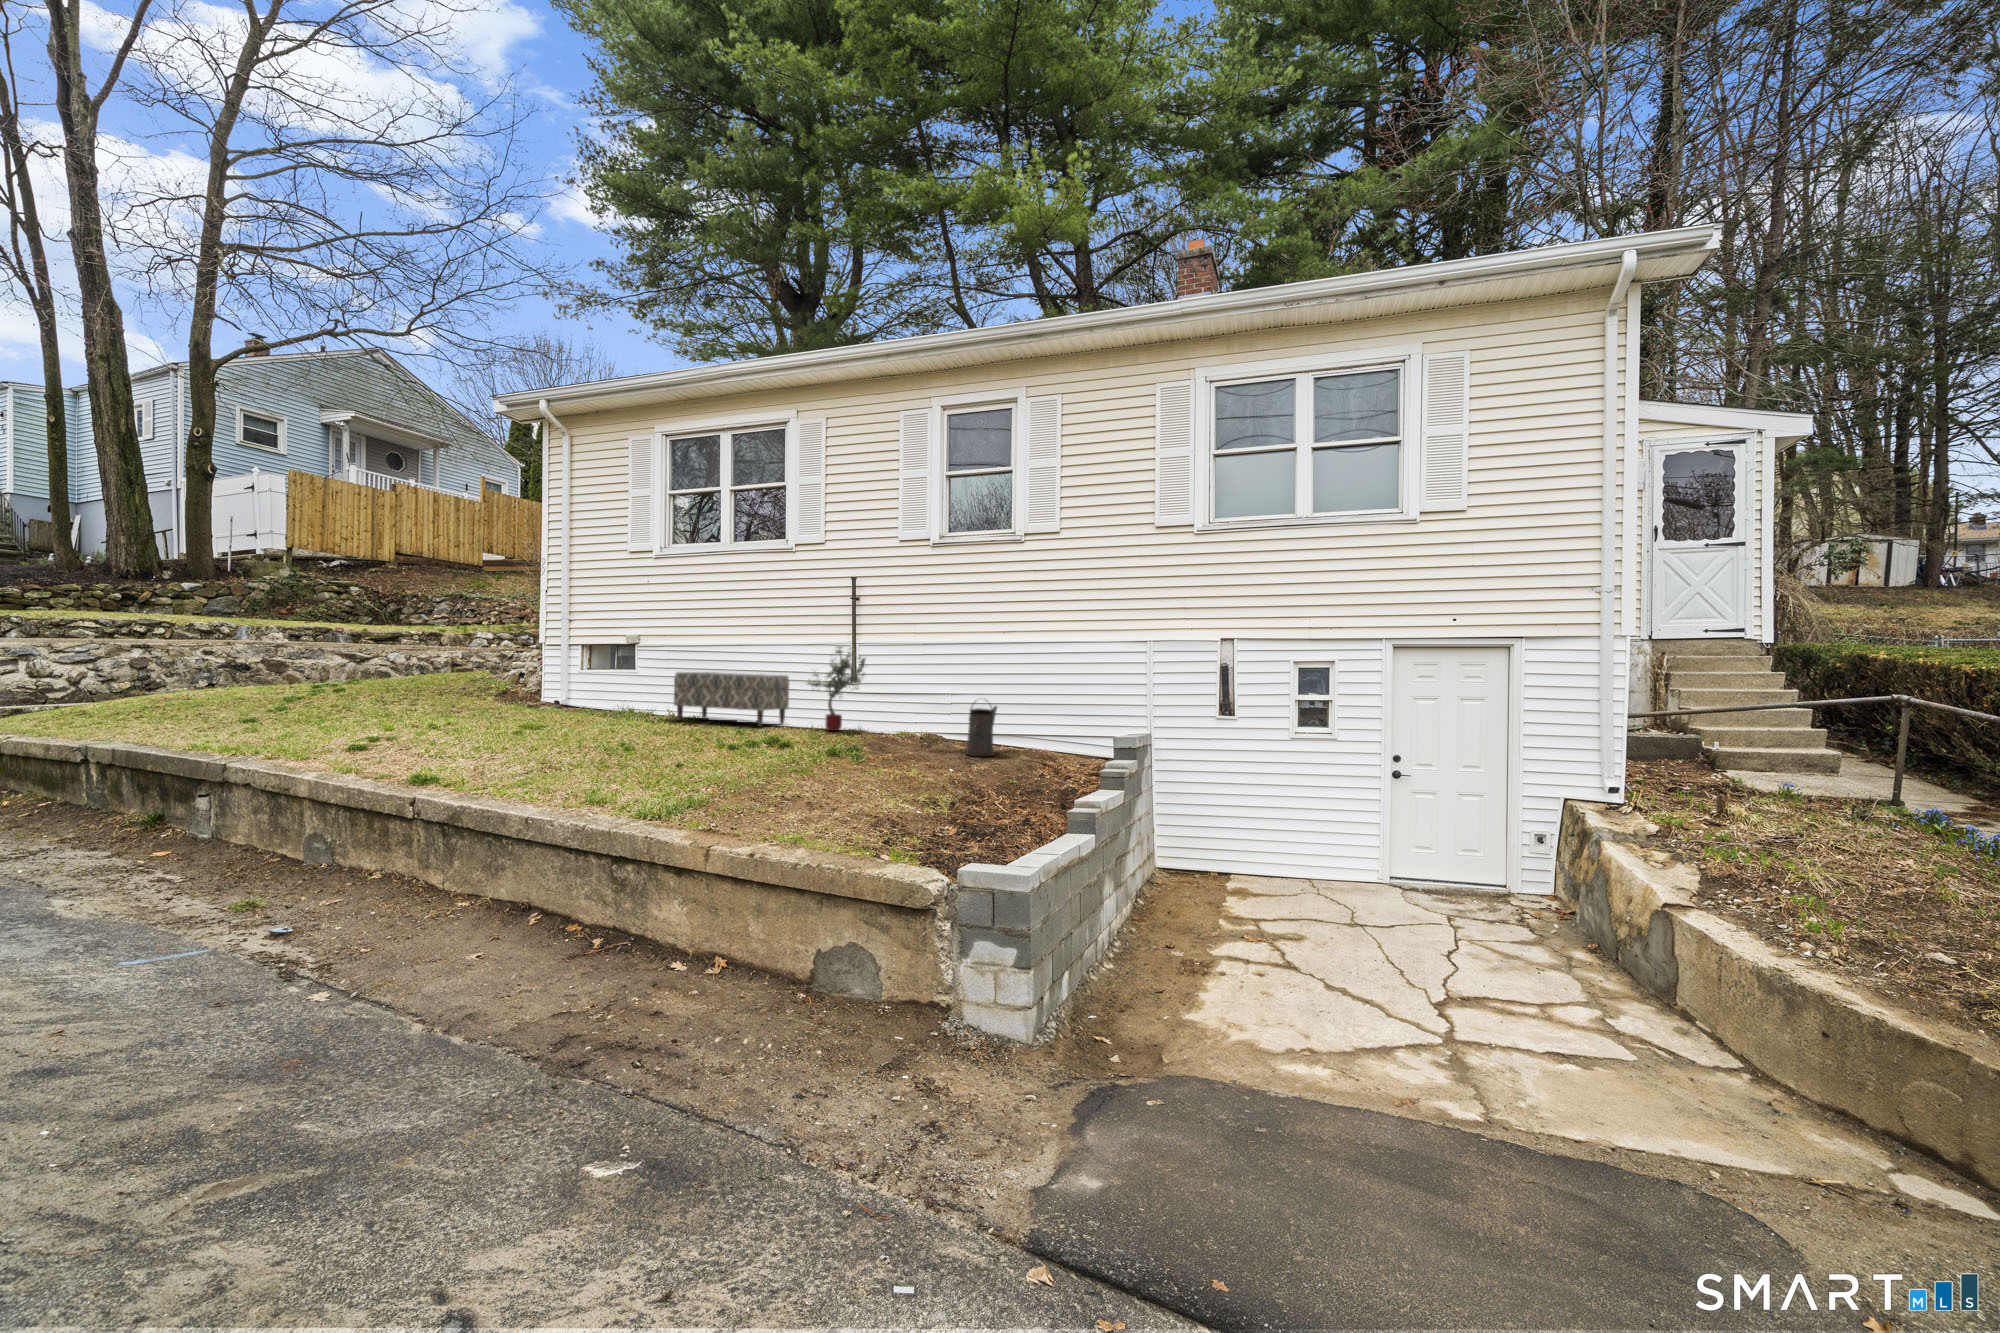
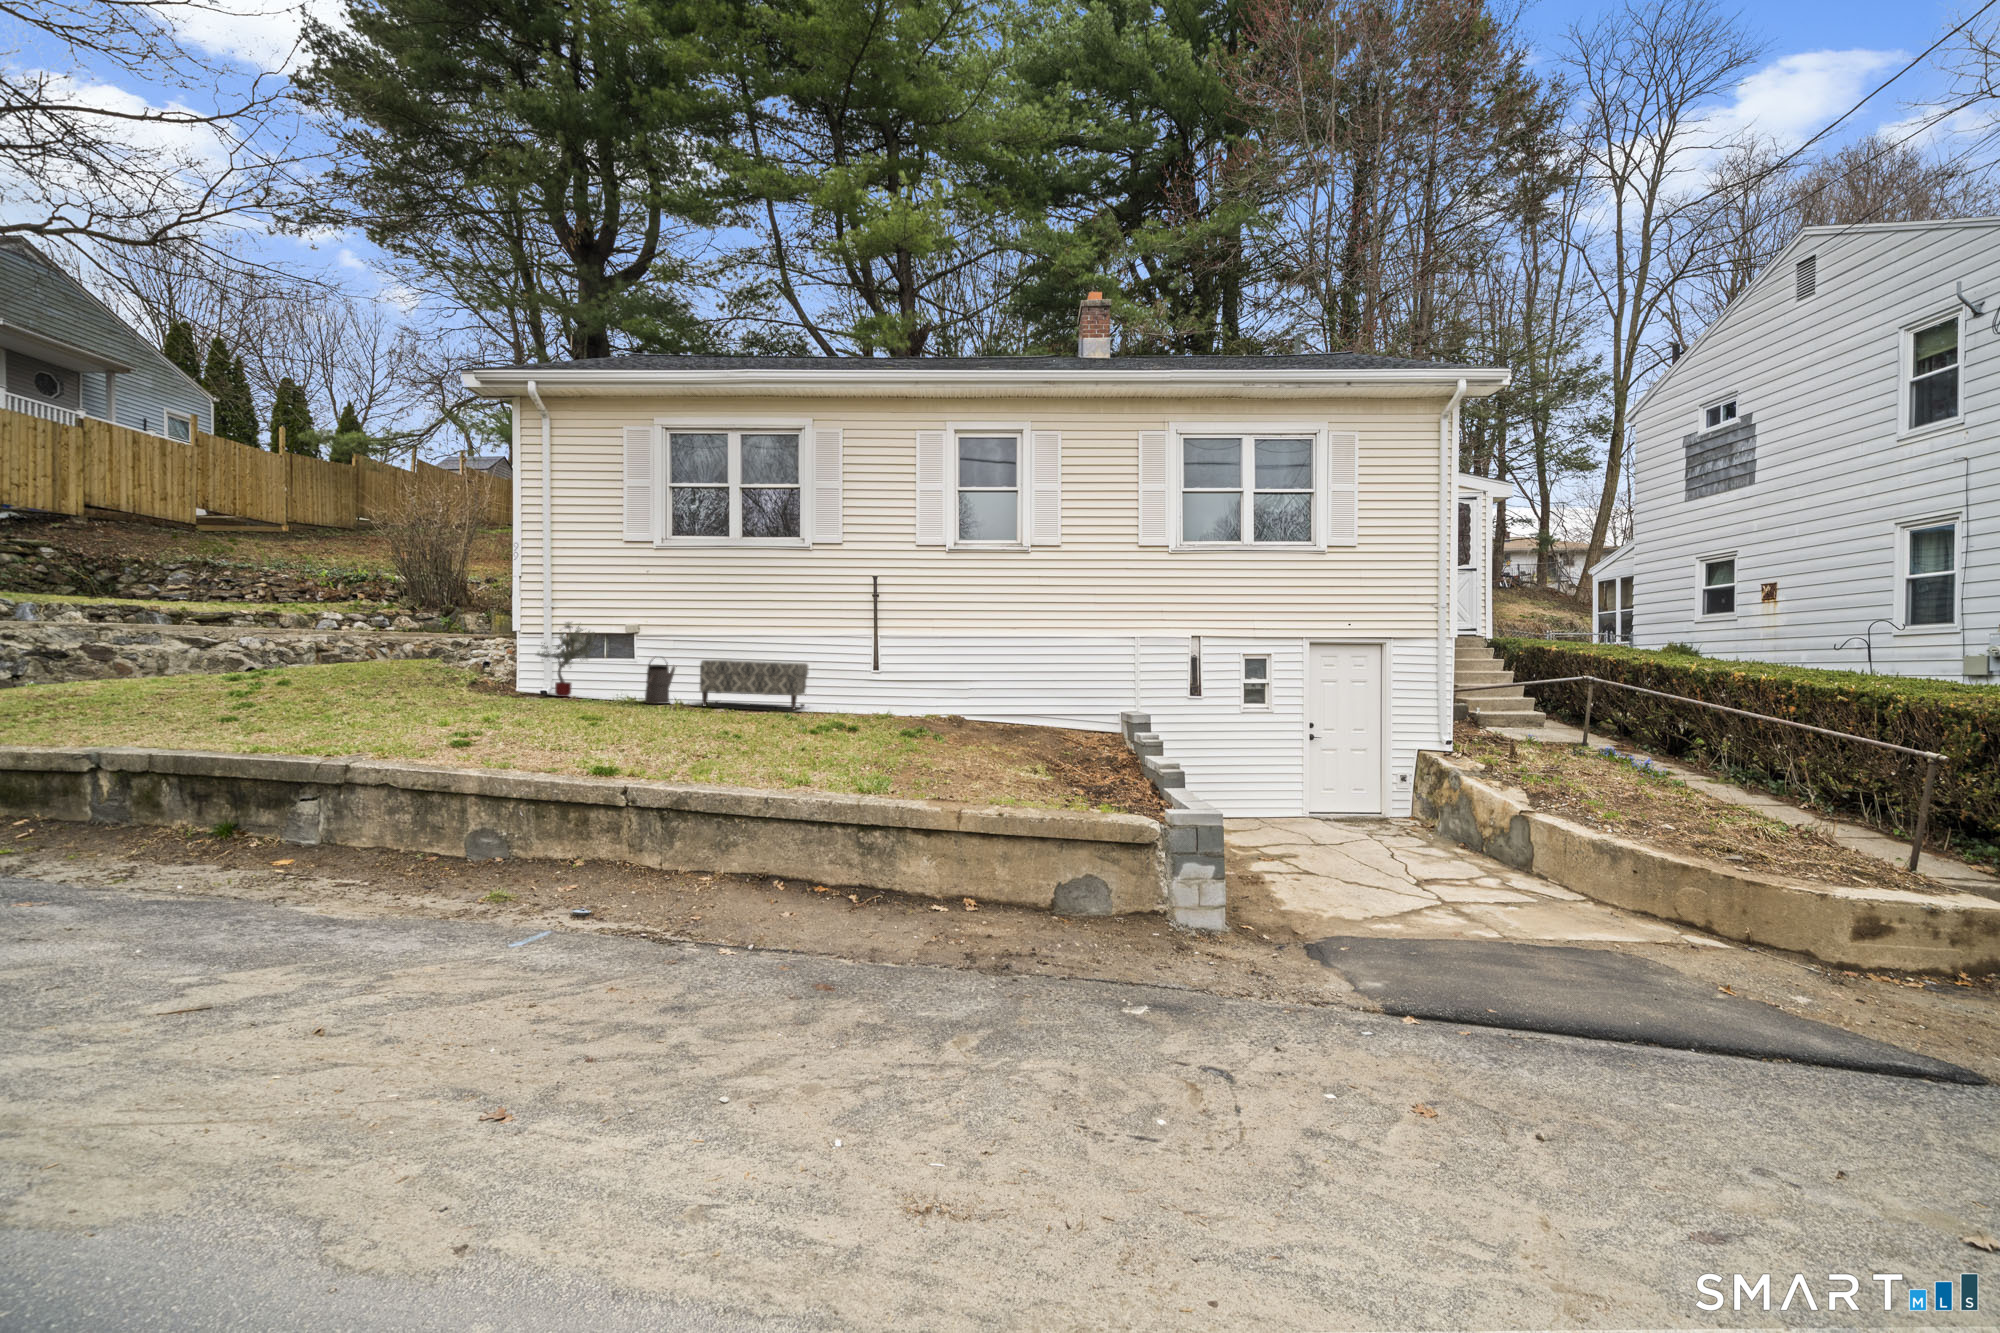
potted tree: present [808,646,866,731] -> present [537,622,595,697]
watering can: present [966,706,997,756] -> present [645,660,677,704]

